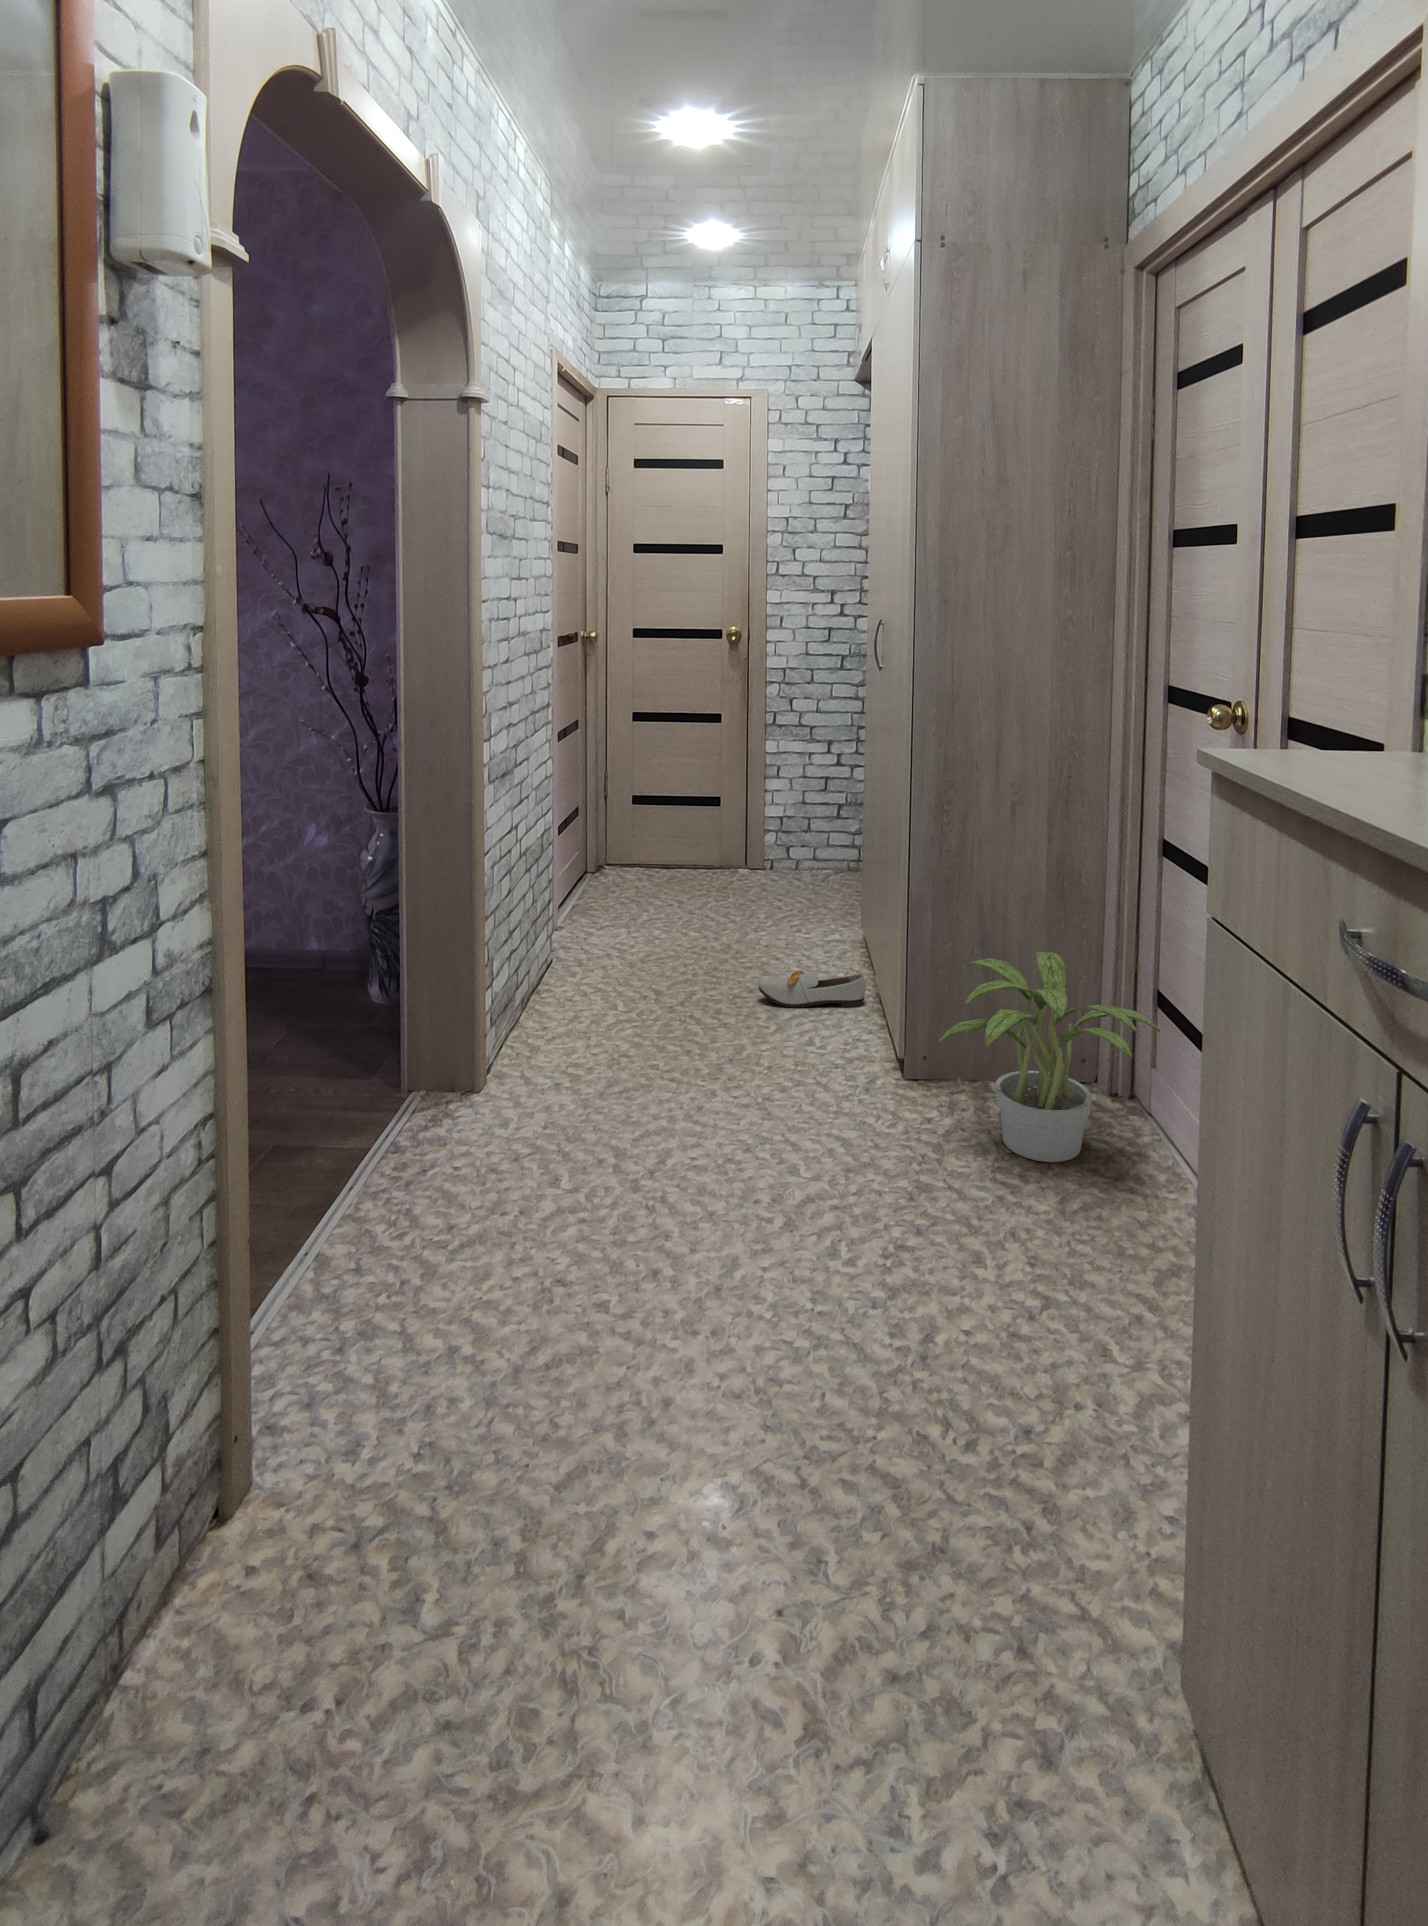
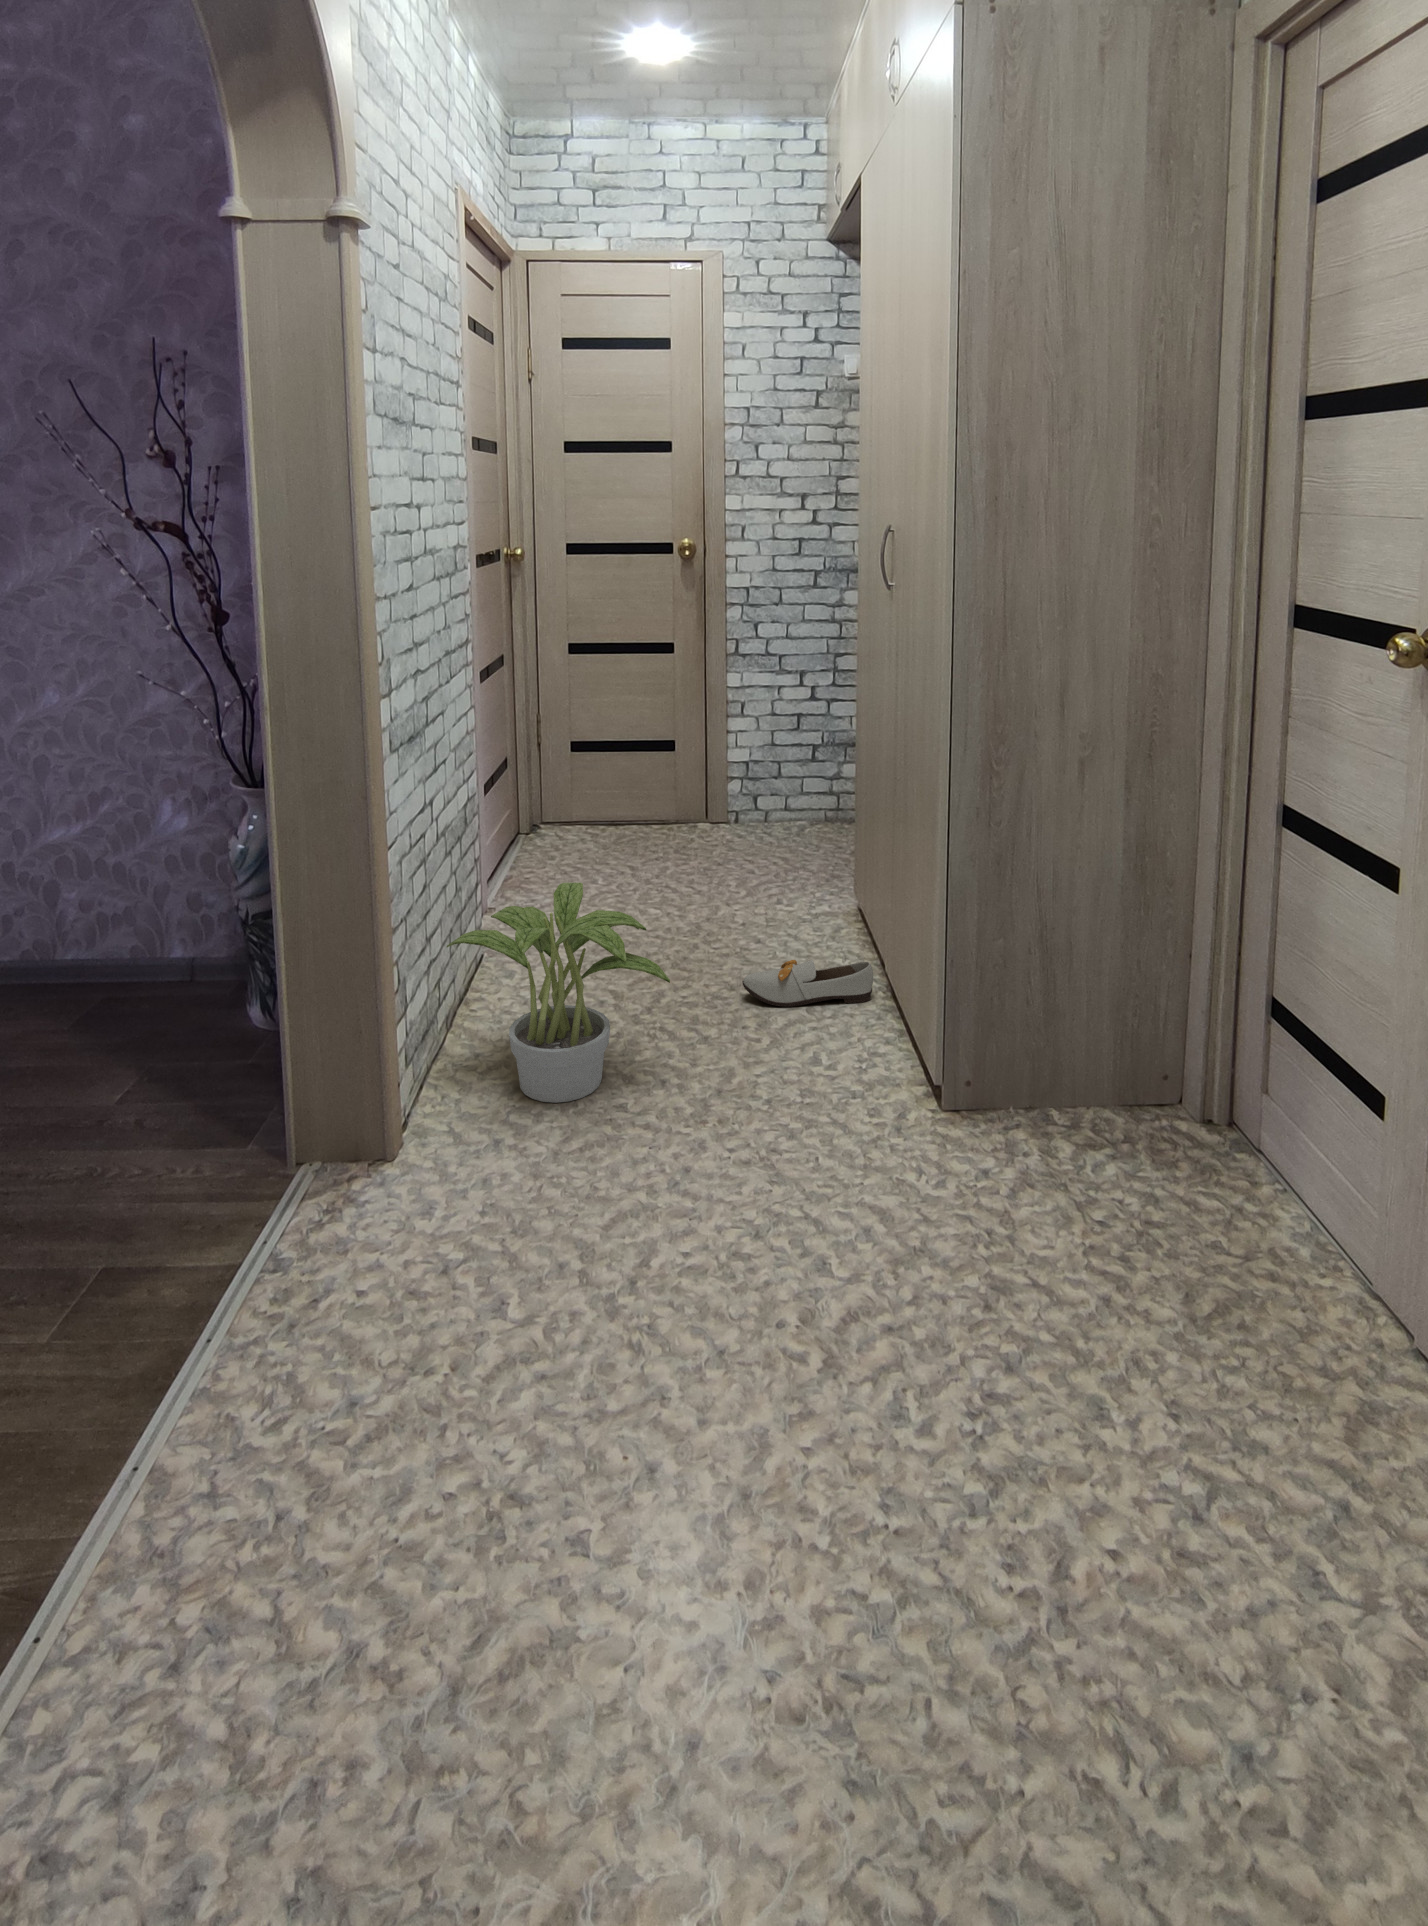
potted plant: present [939,952,1160,1162] -> present [447,883,670,1103]

